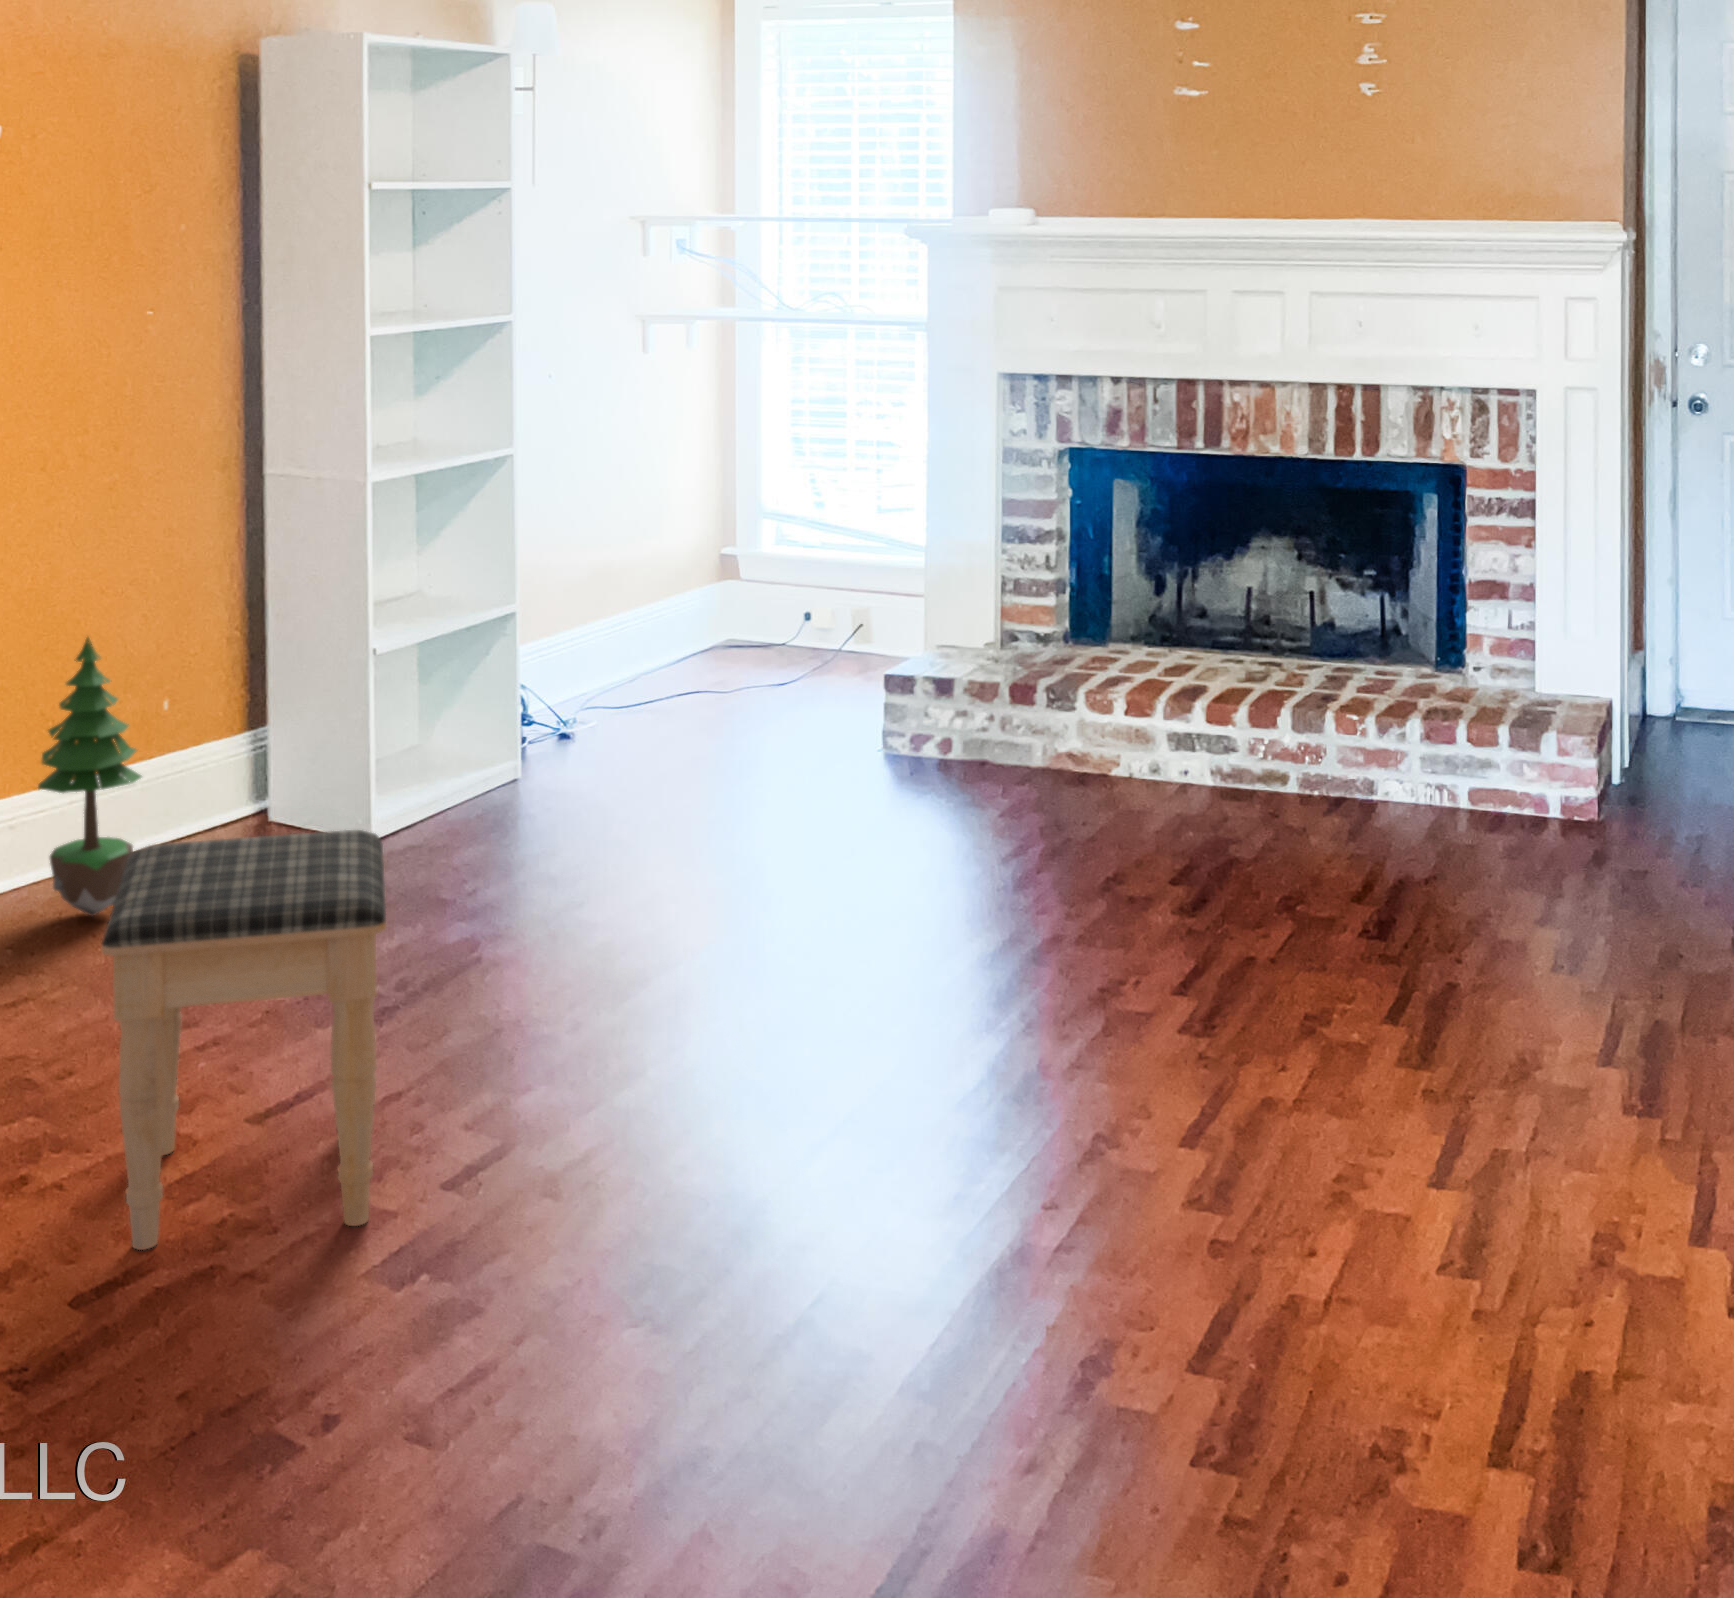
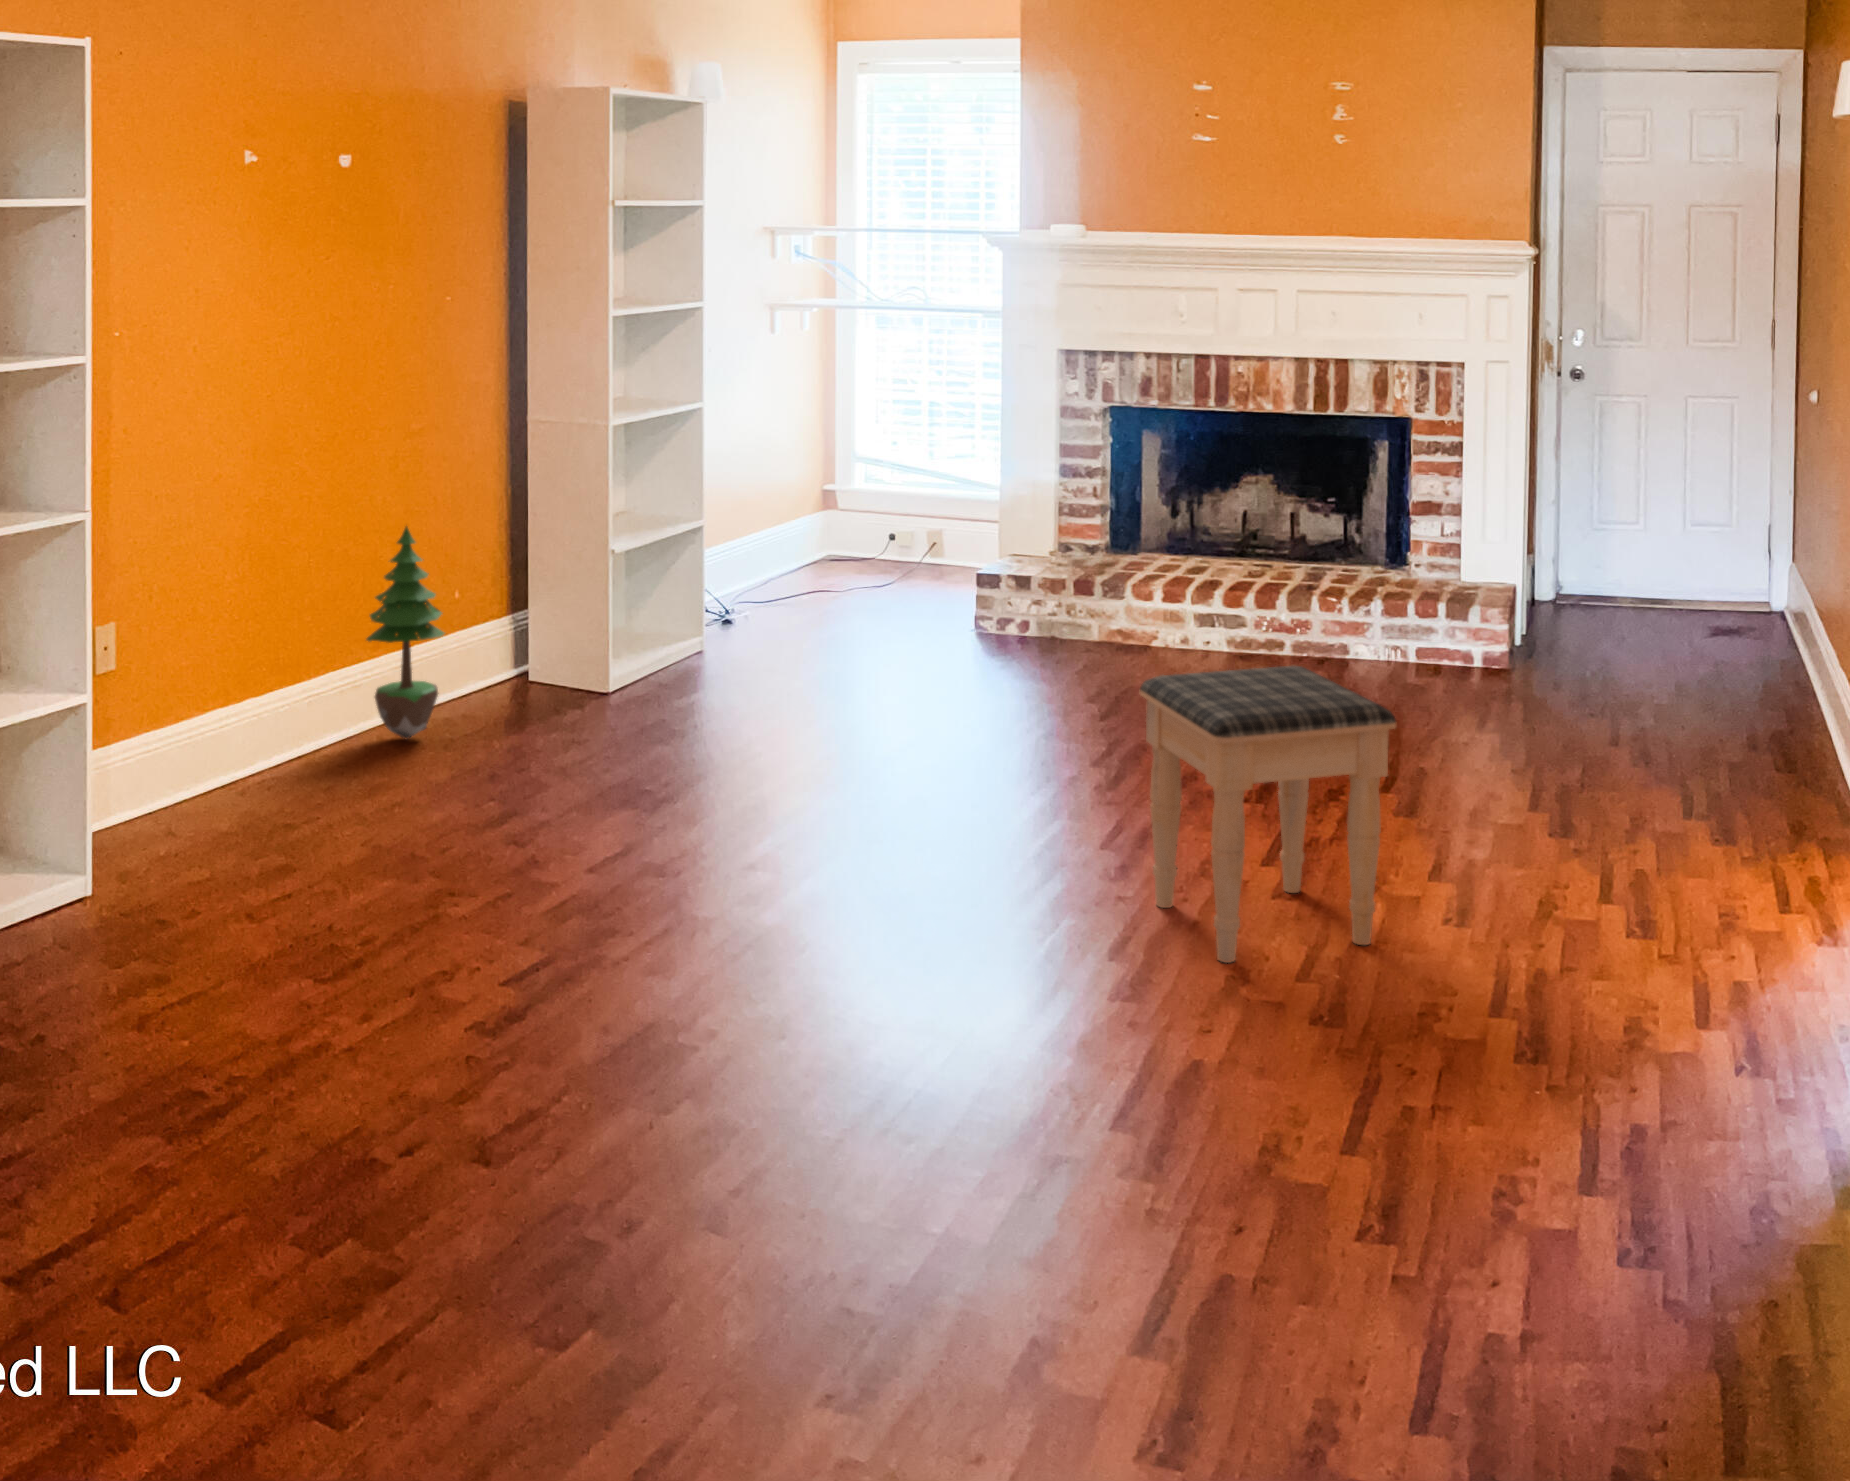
footstool: present [102,830,386,1250] -> present [1140,666,1396,963]

